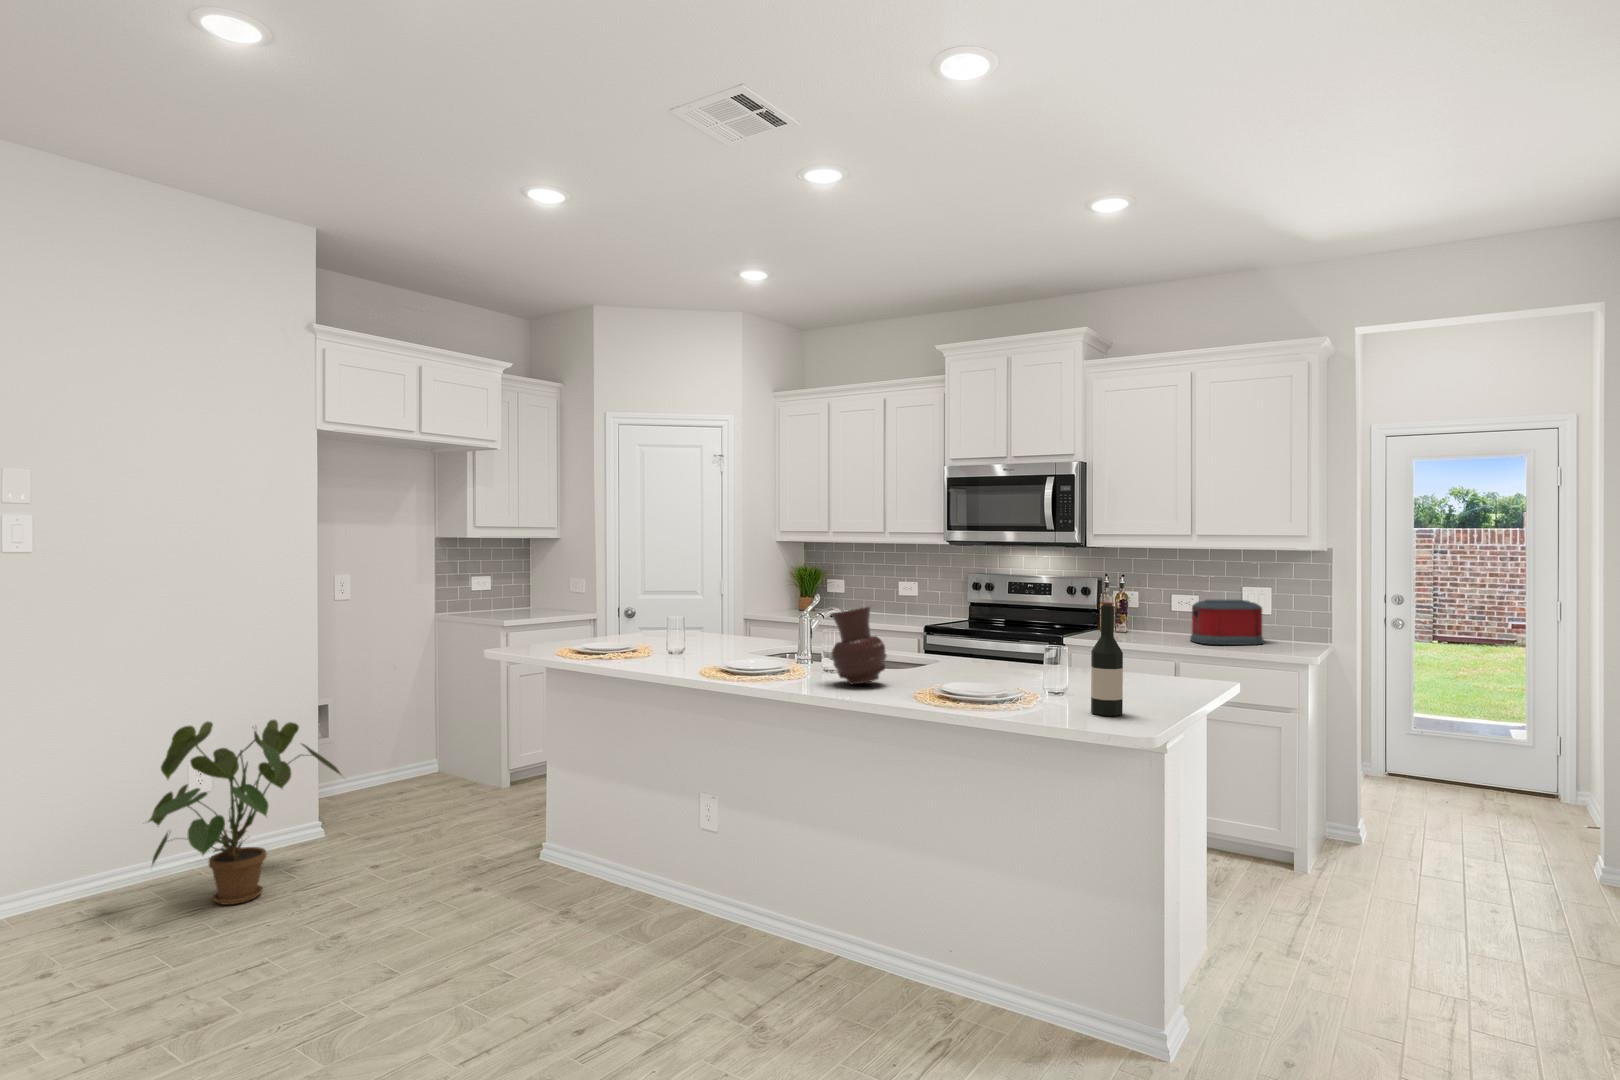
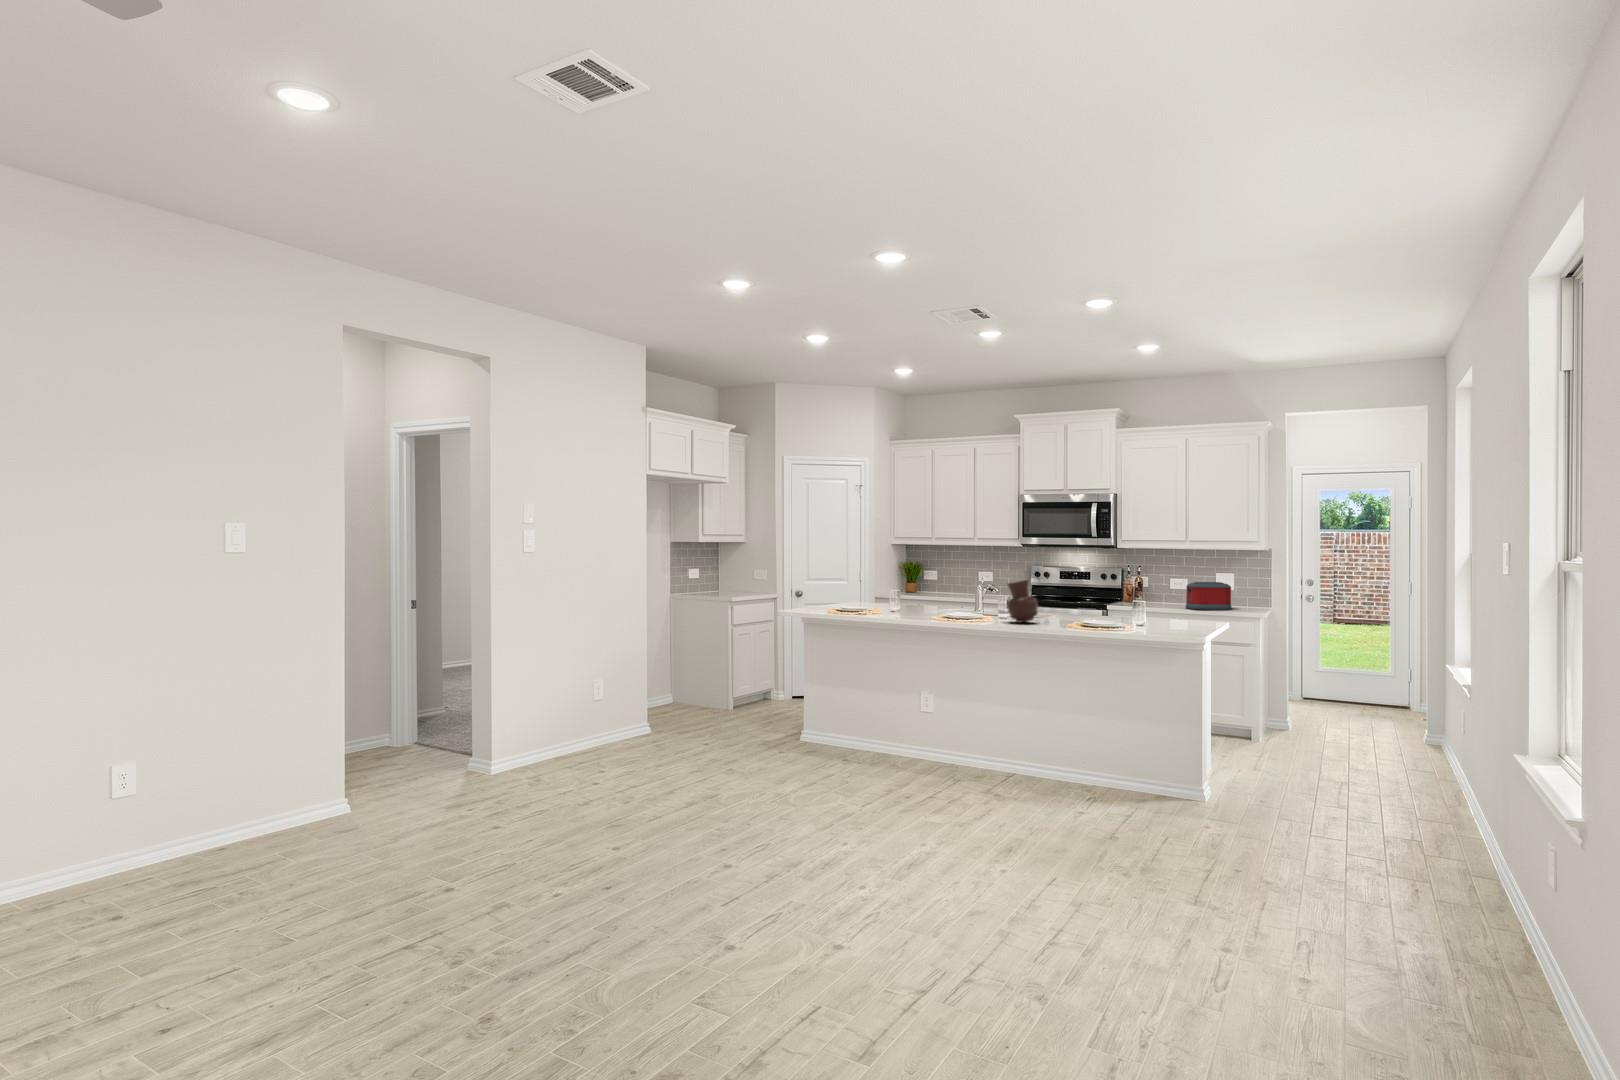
wine bottle: present [1091,603,1123,716] -> none [1160,575,1177,633]
house plant: present [148,720,341,905] -> none [582,652,684,758]

